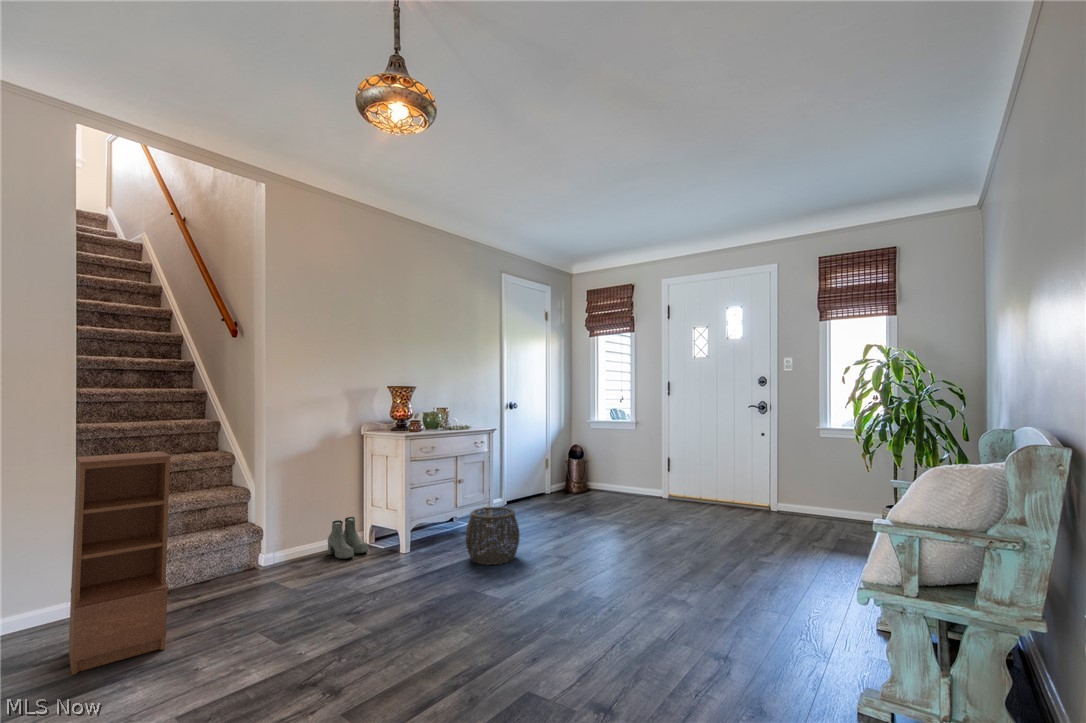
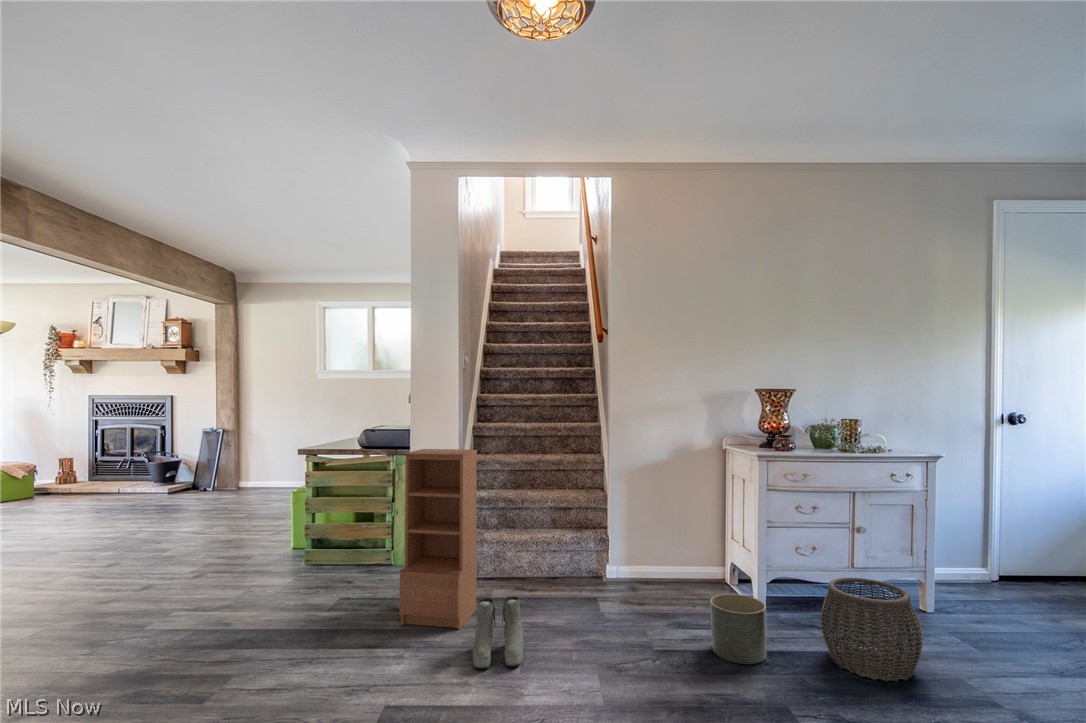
boots: present [328,517,368,559] -> present [473,596,523,669]
planter: none [403,537,442,584] -> present [710,594,766,664]

